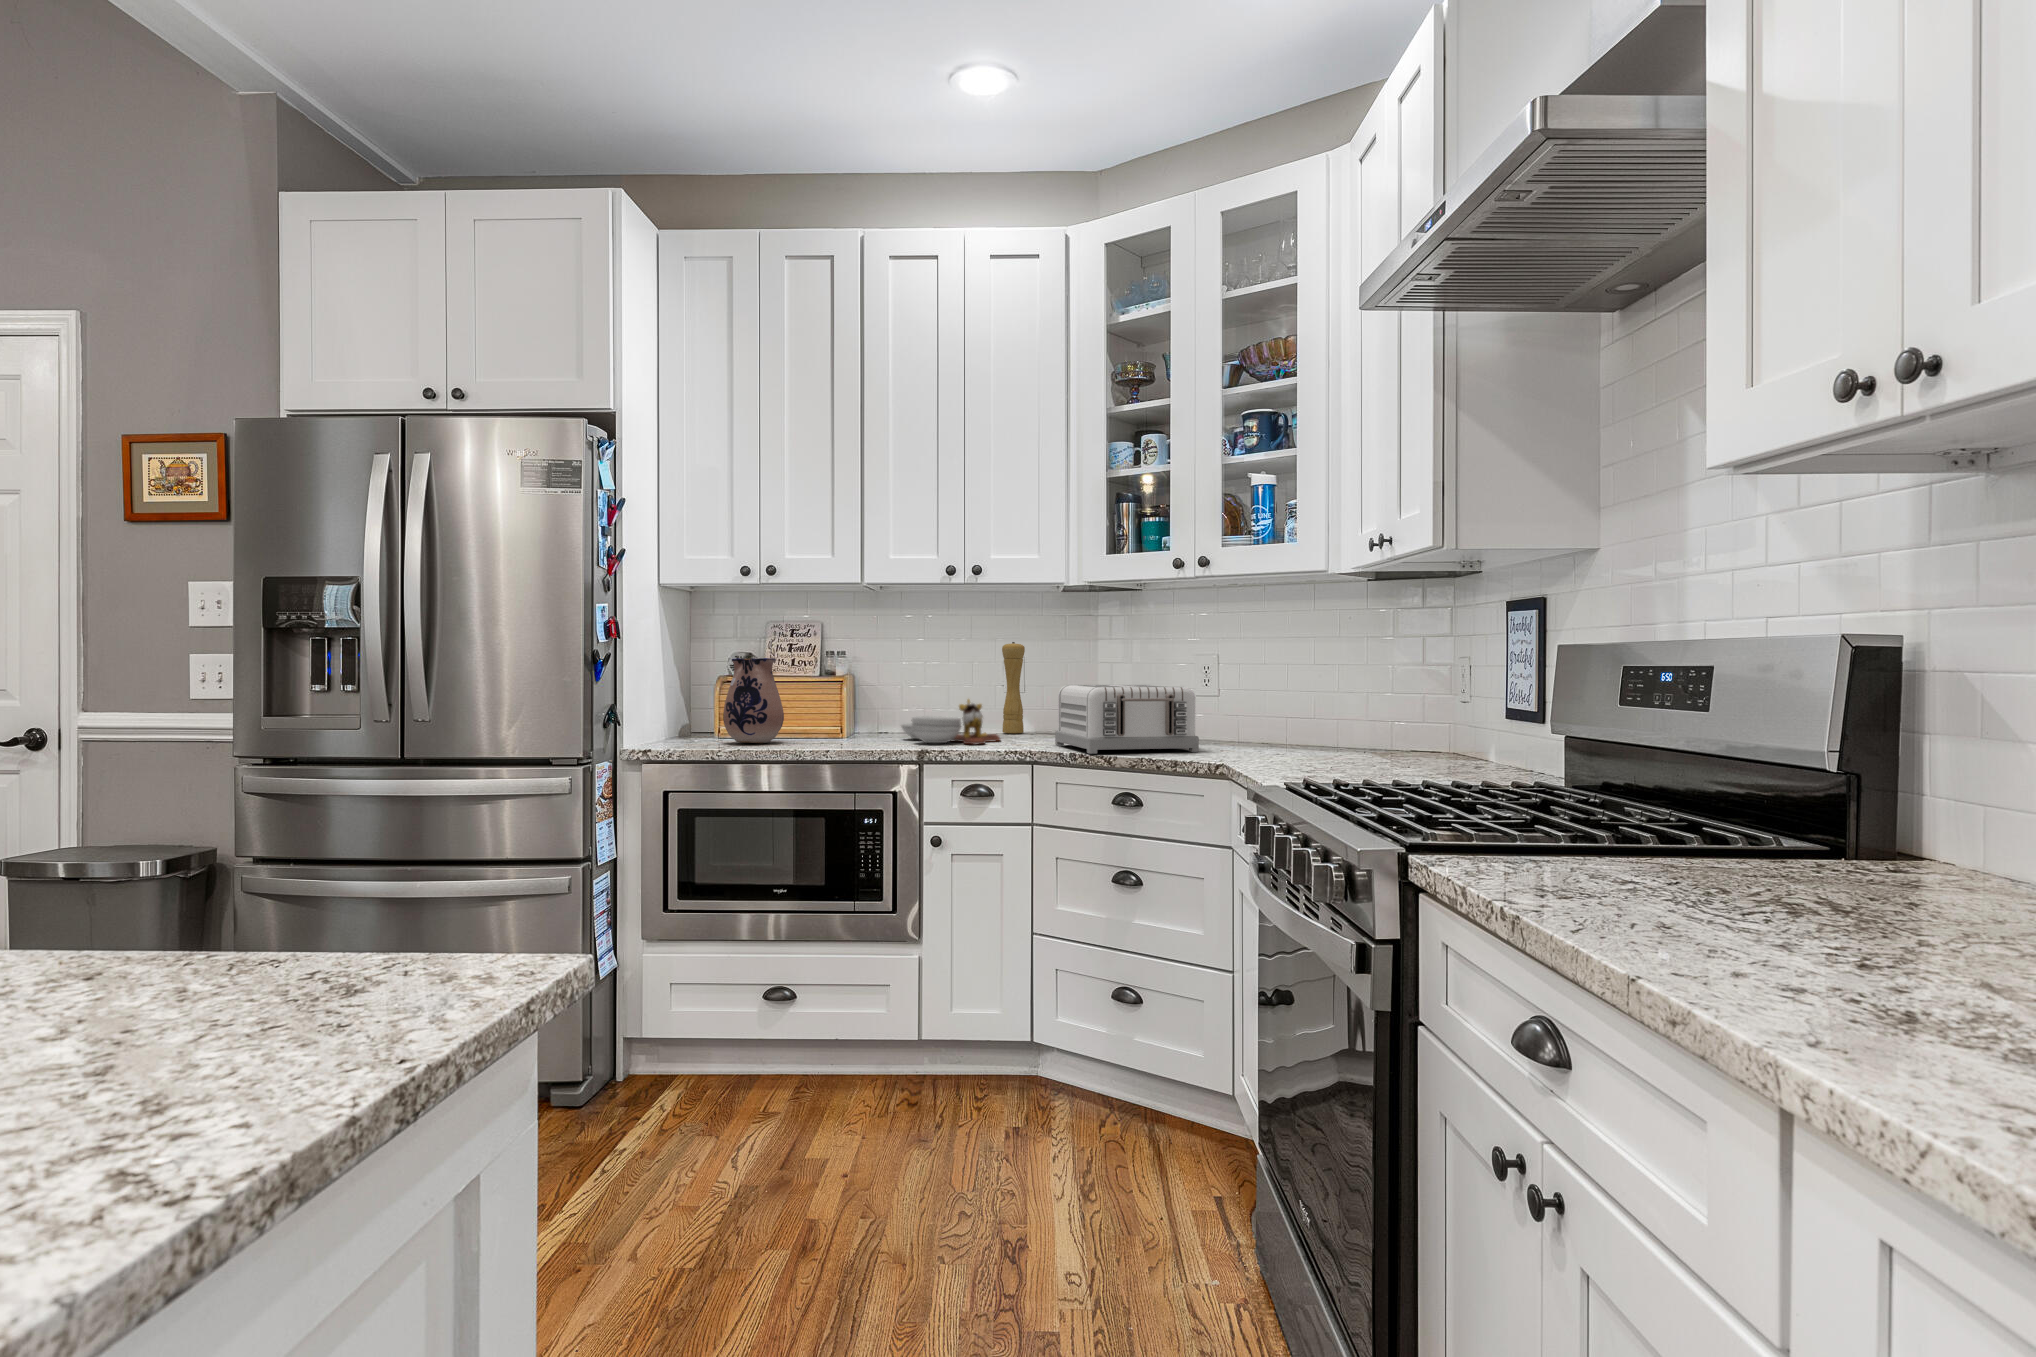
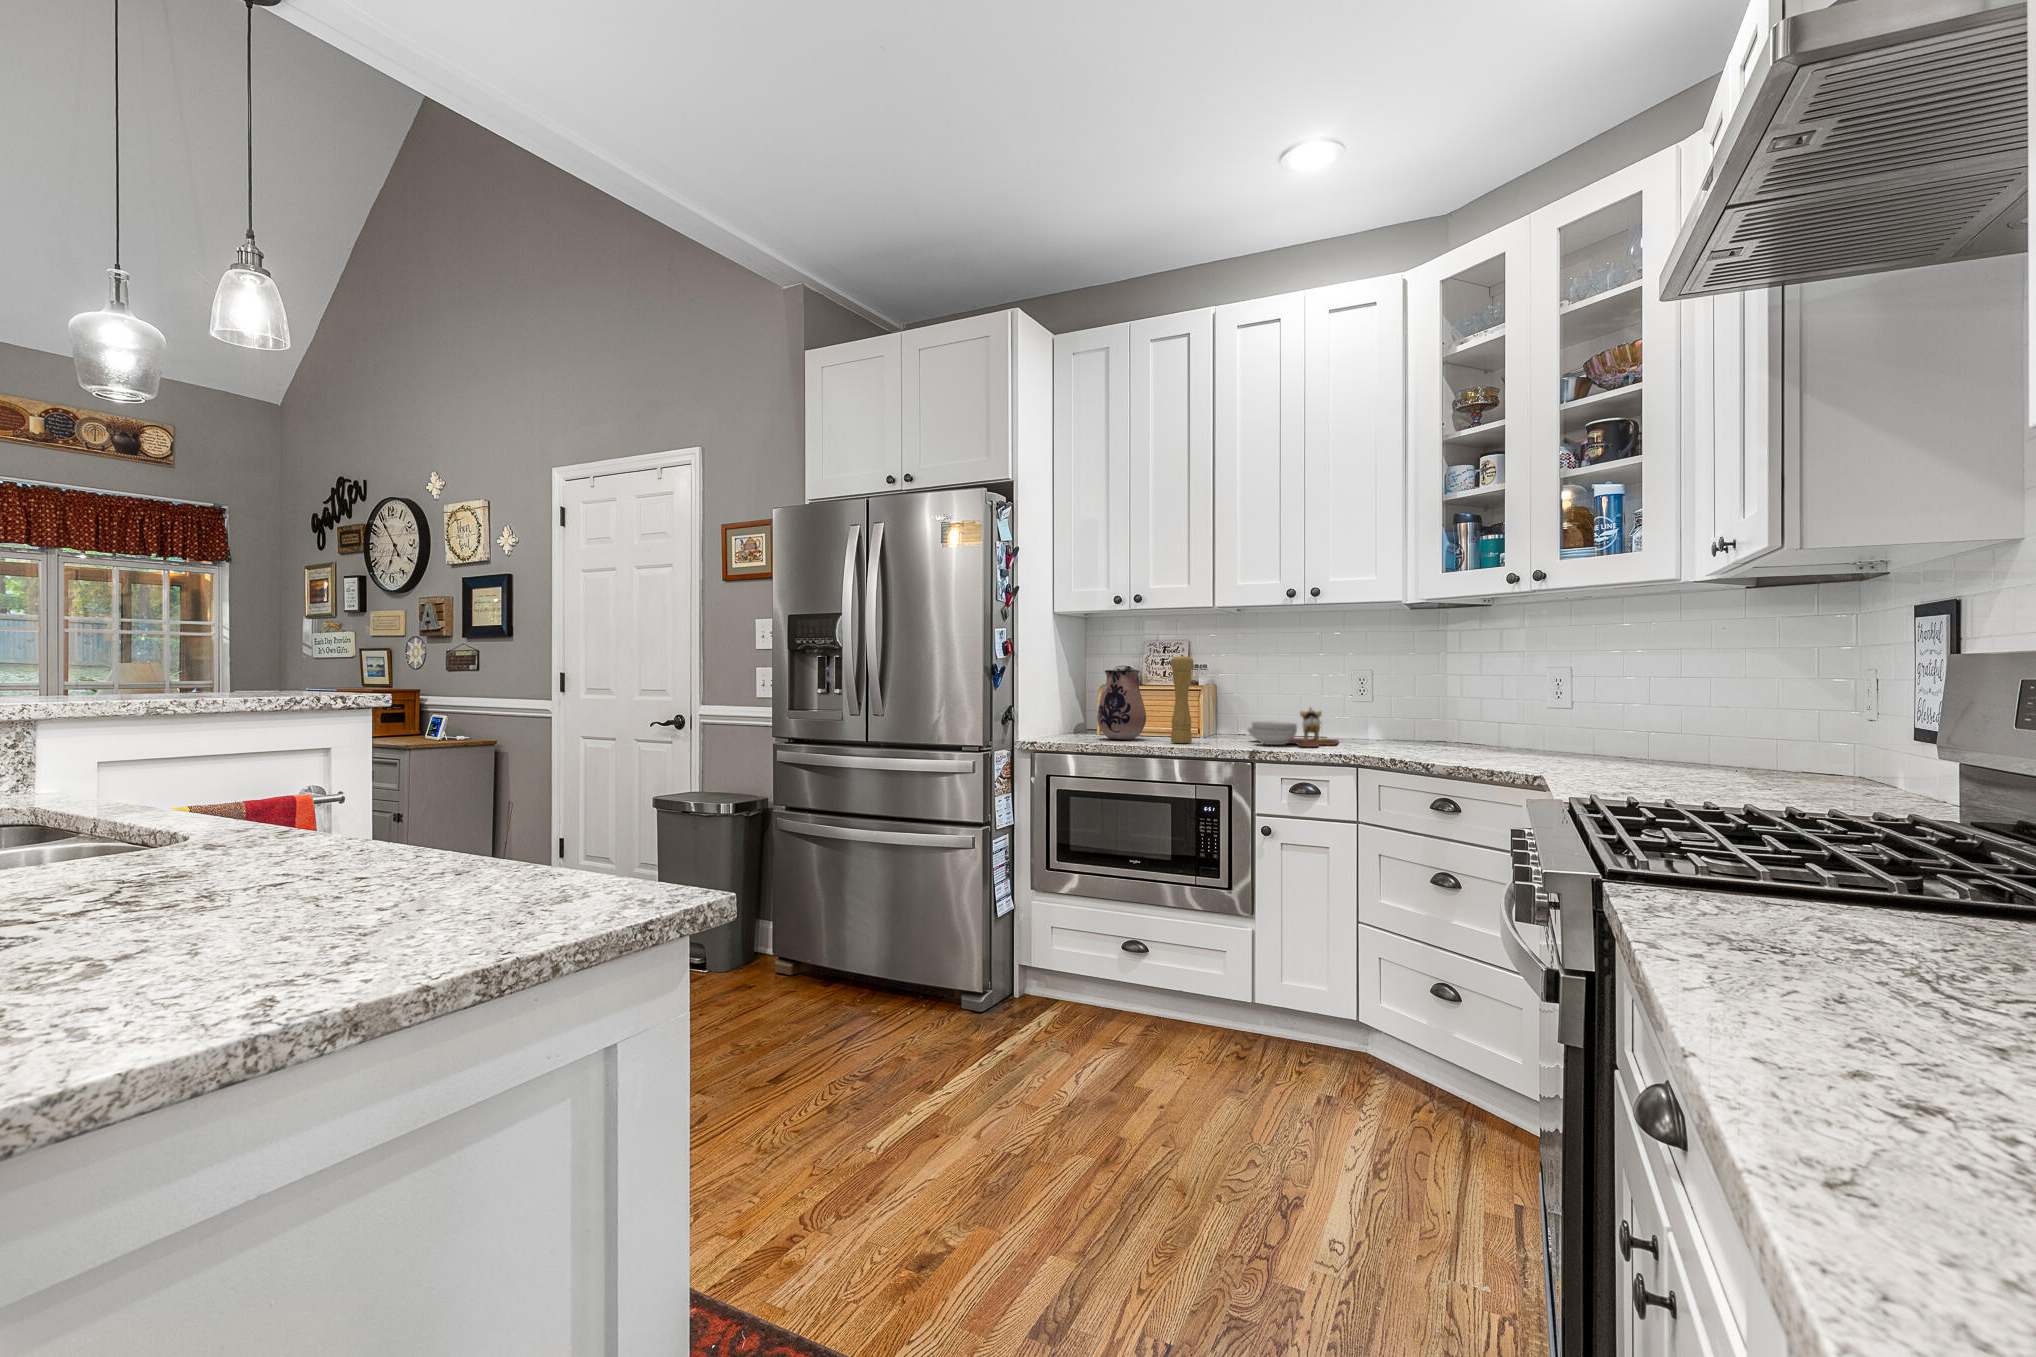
pepper mill: present [1002,642,1025,733] -> present [1171,655,1193,743]
toaster: present [1055,685,1199,754] -> none [1384,695,1528,762]

